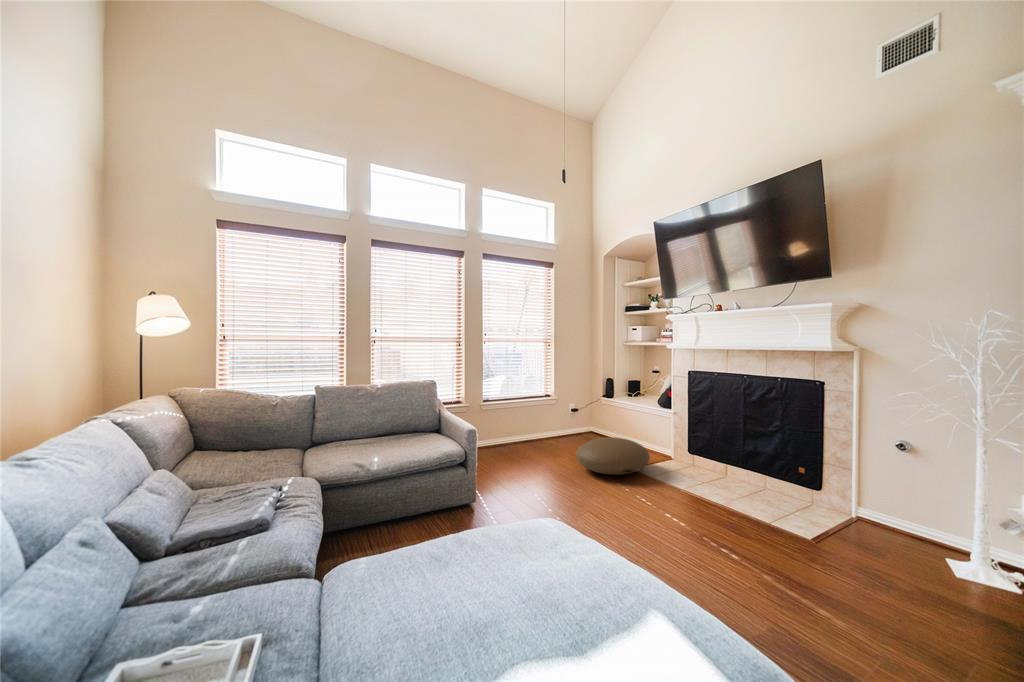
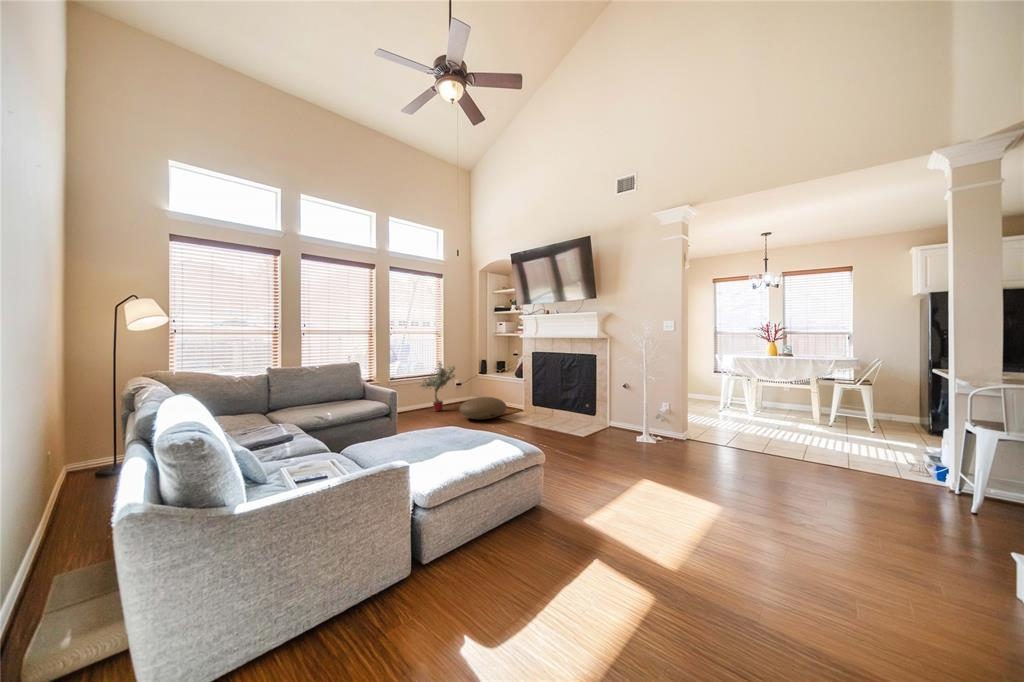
potted tree: none [520,379,570,451] -> present [420,362,455,412]

